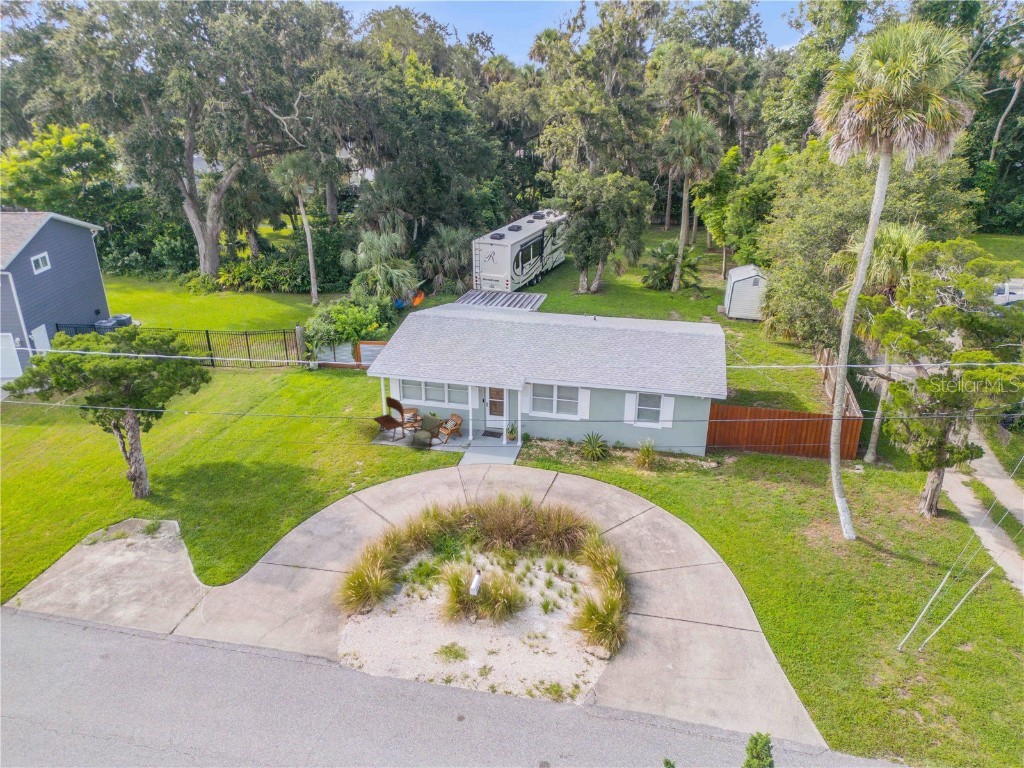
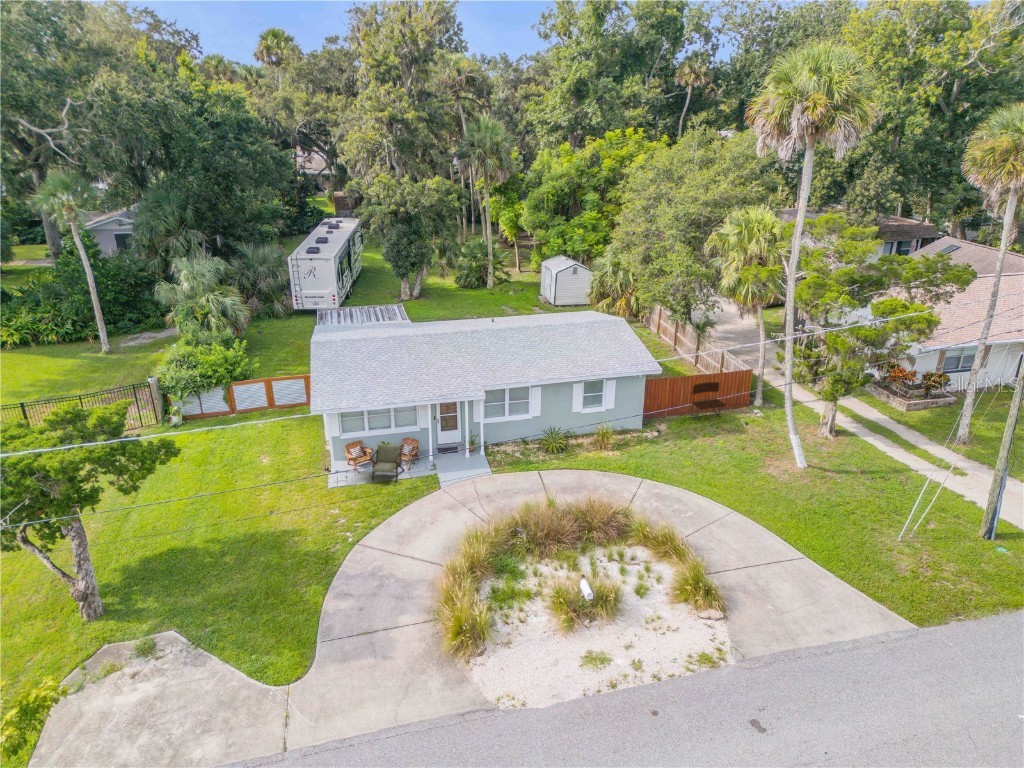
bench: present [374,397,405,441] -> present [691,382,726,419]

